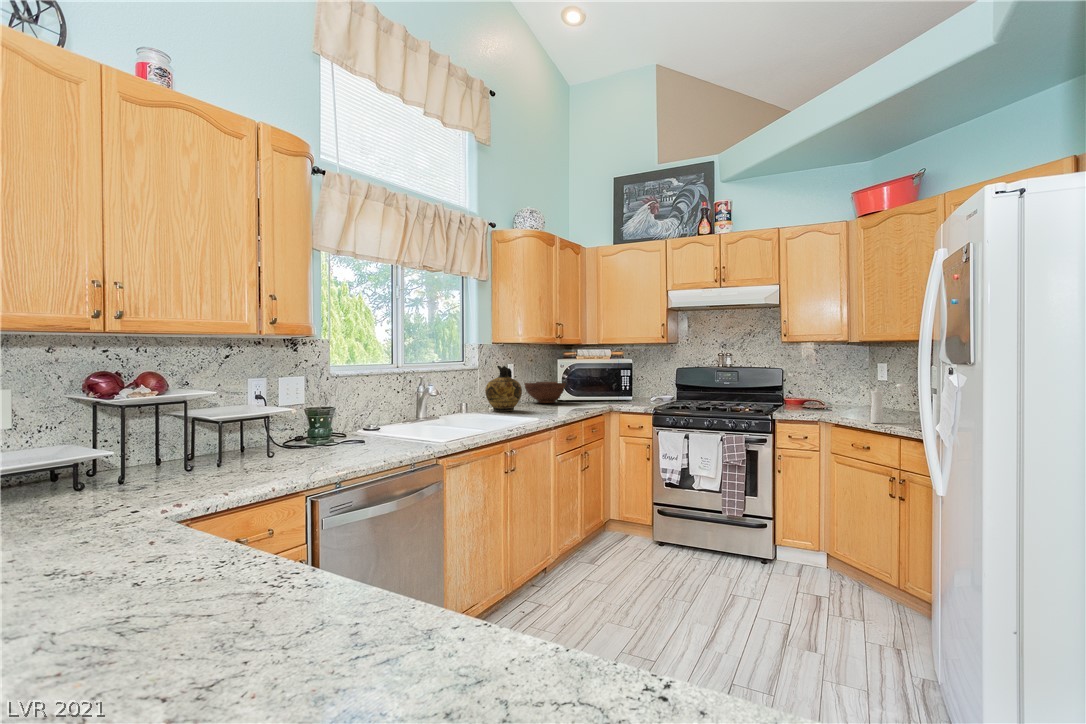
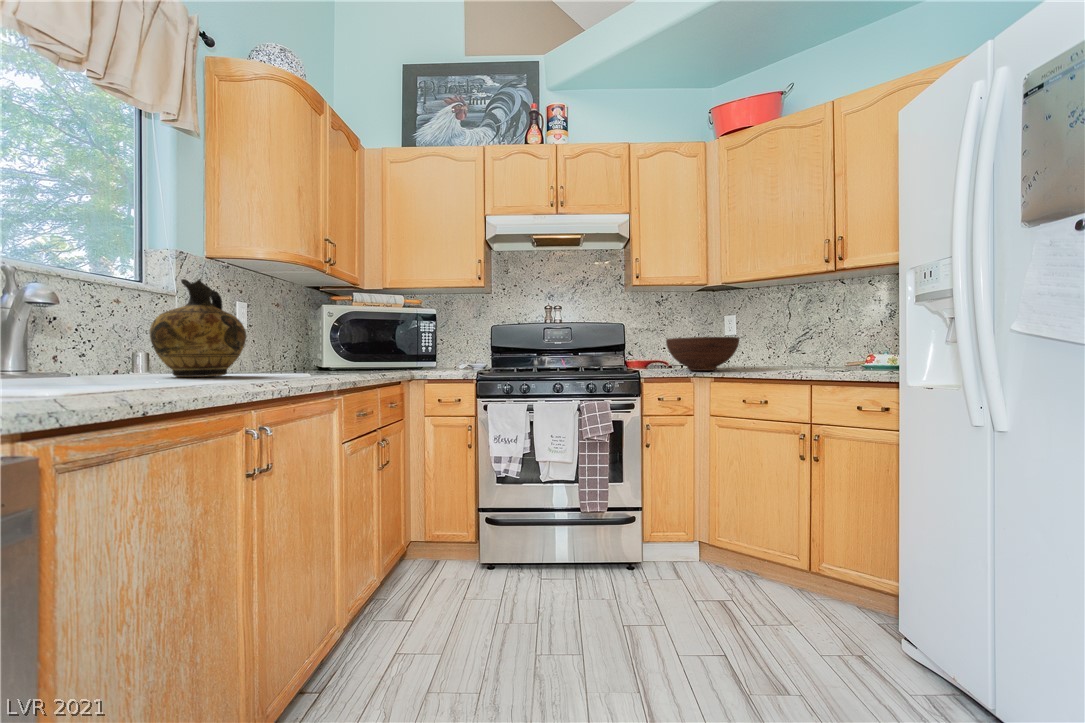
fruit bowl: present [524,382,566,403] -> present [666,337,739,371]
pepper mill: present [870,384,906,423] -> none [768,323,806,373]

